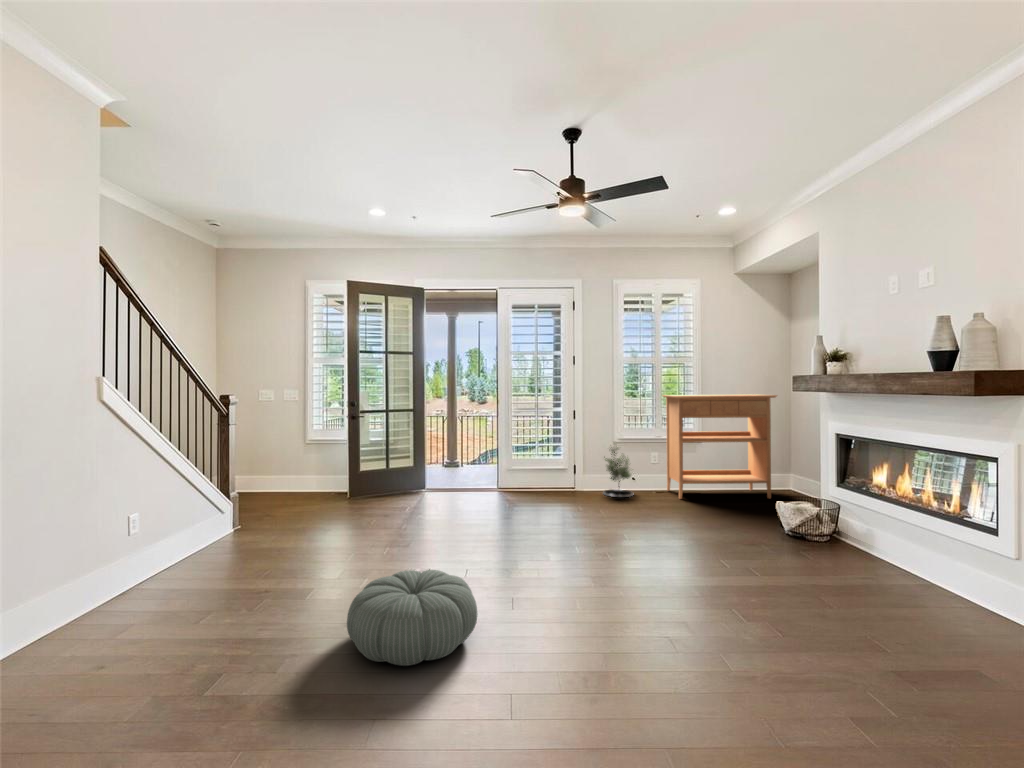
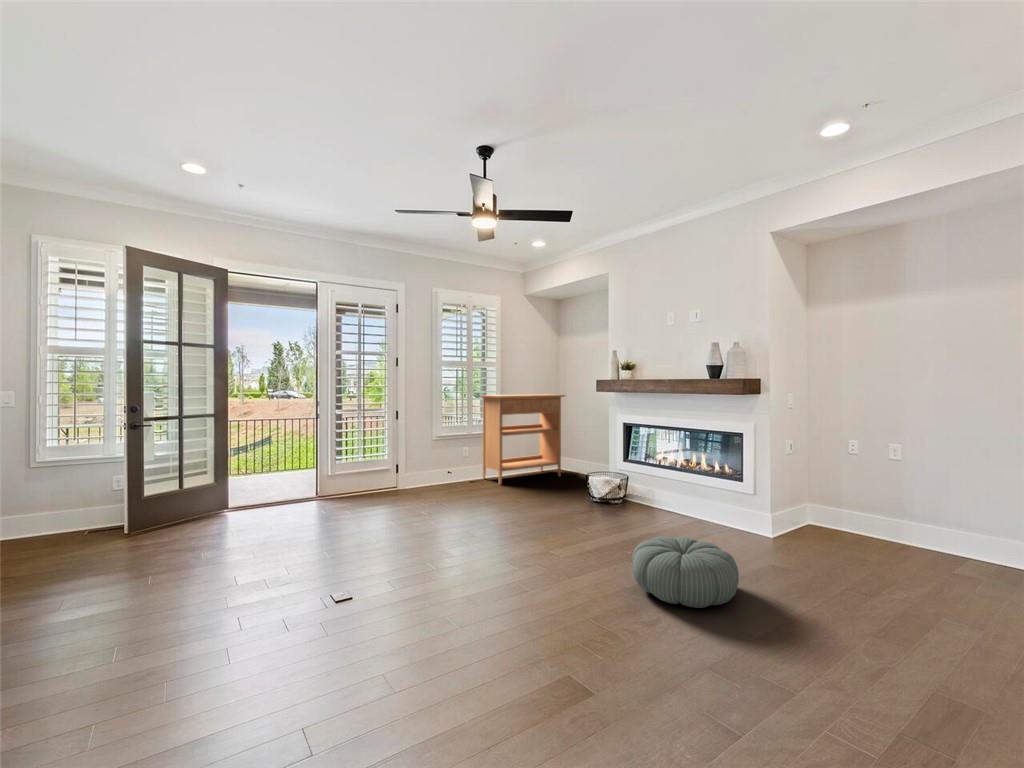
potted tree: present [604,448,633,497] -> none [432,438,460,490]
pouf: present [347,570,477,666] -> present [632,537,739,608]

